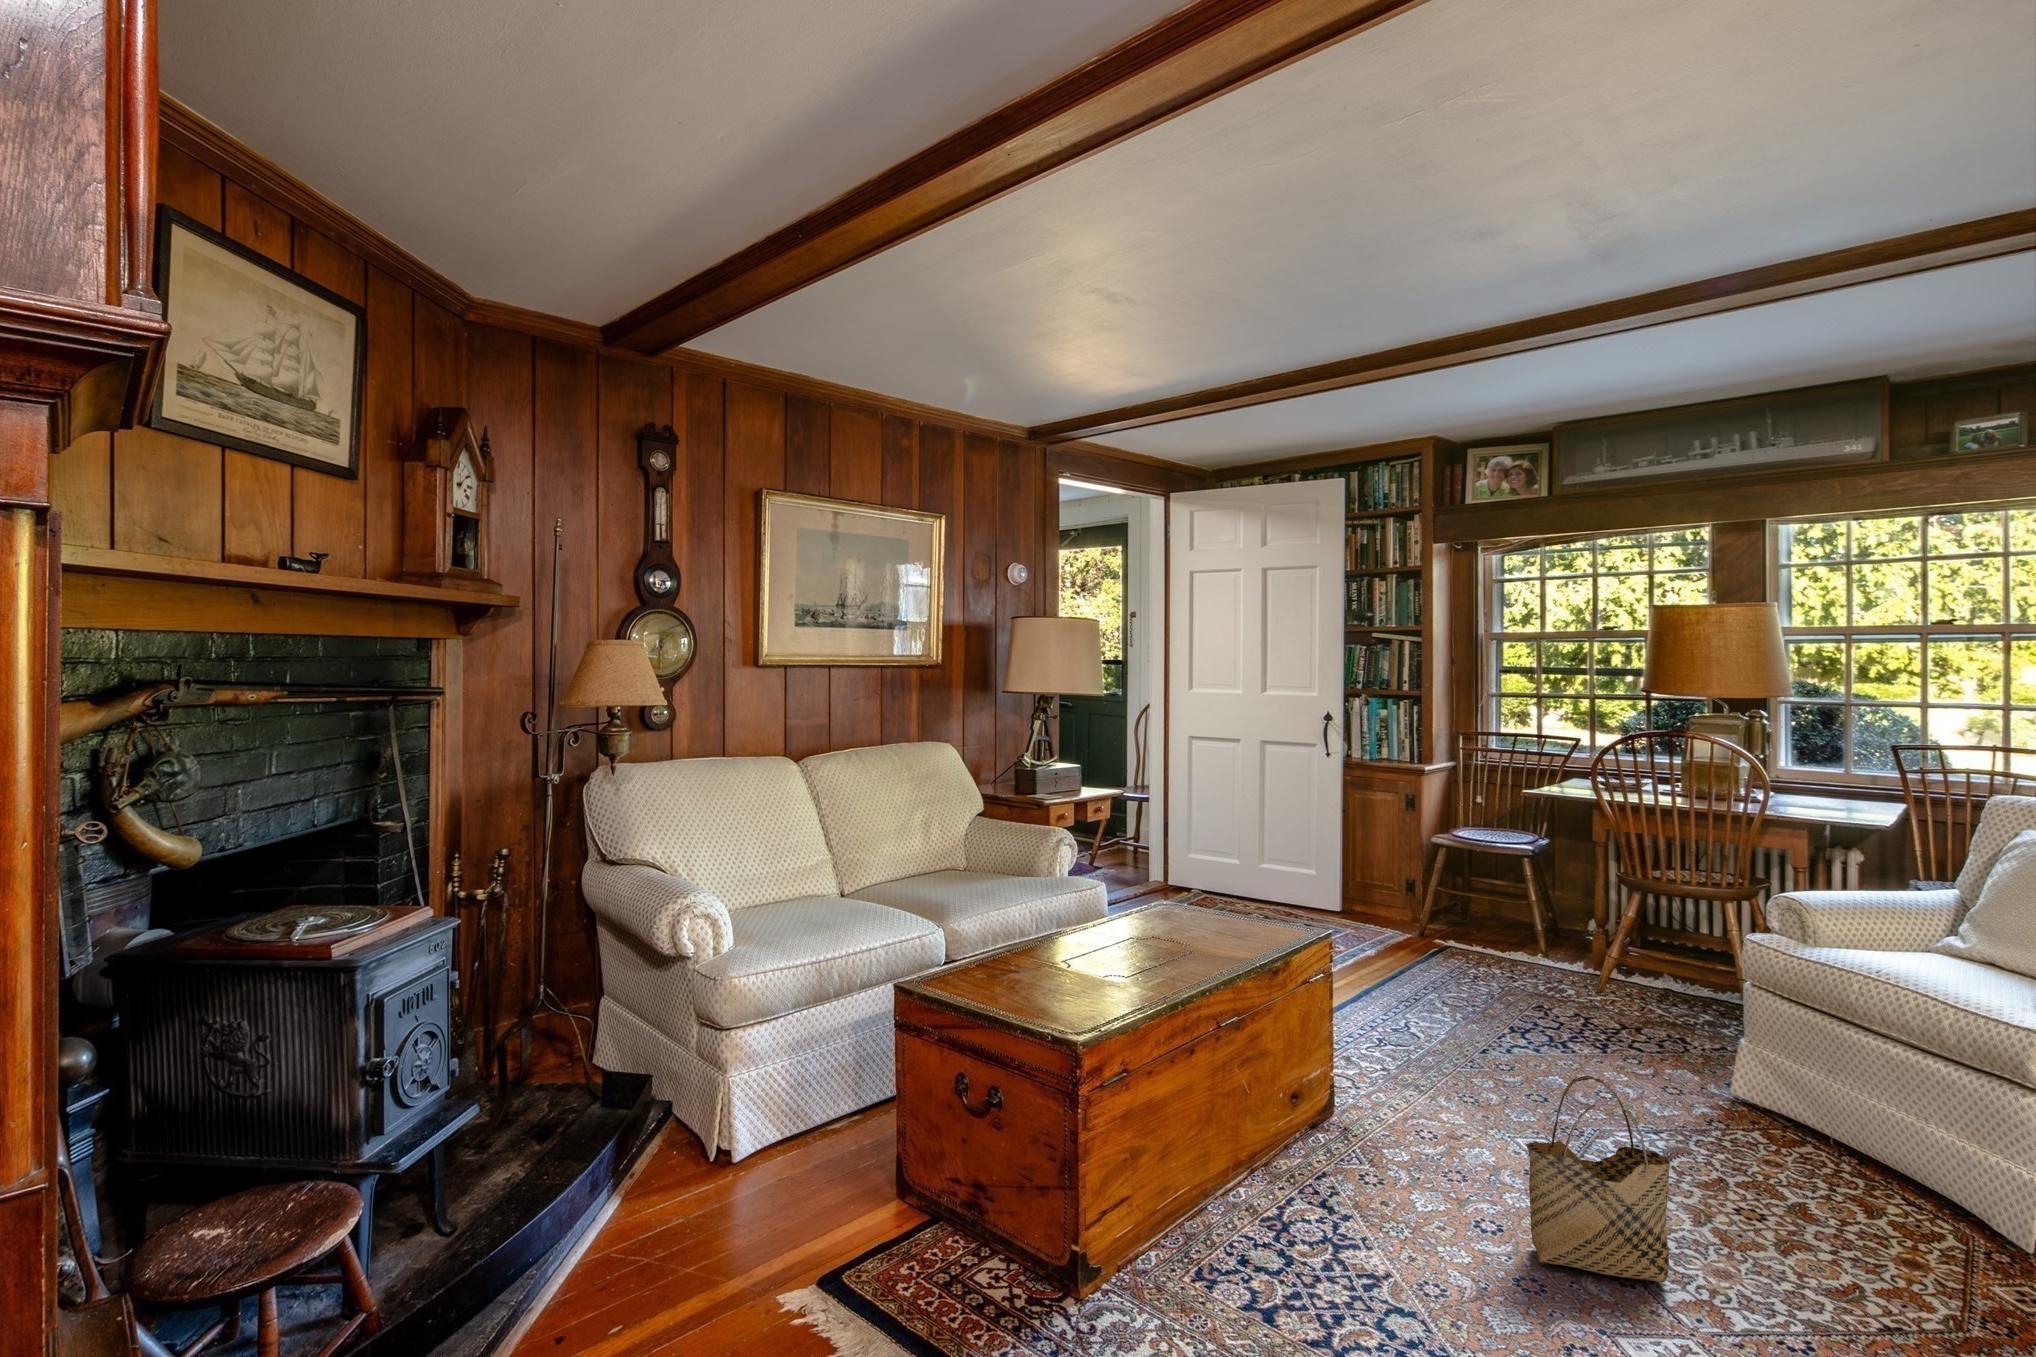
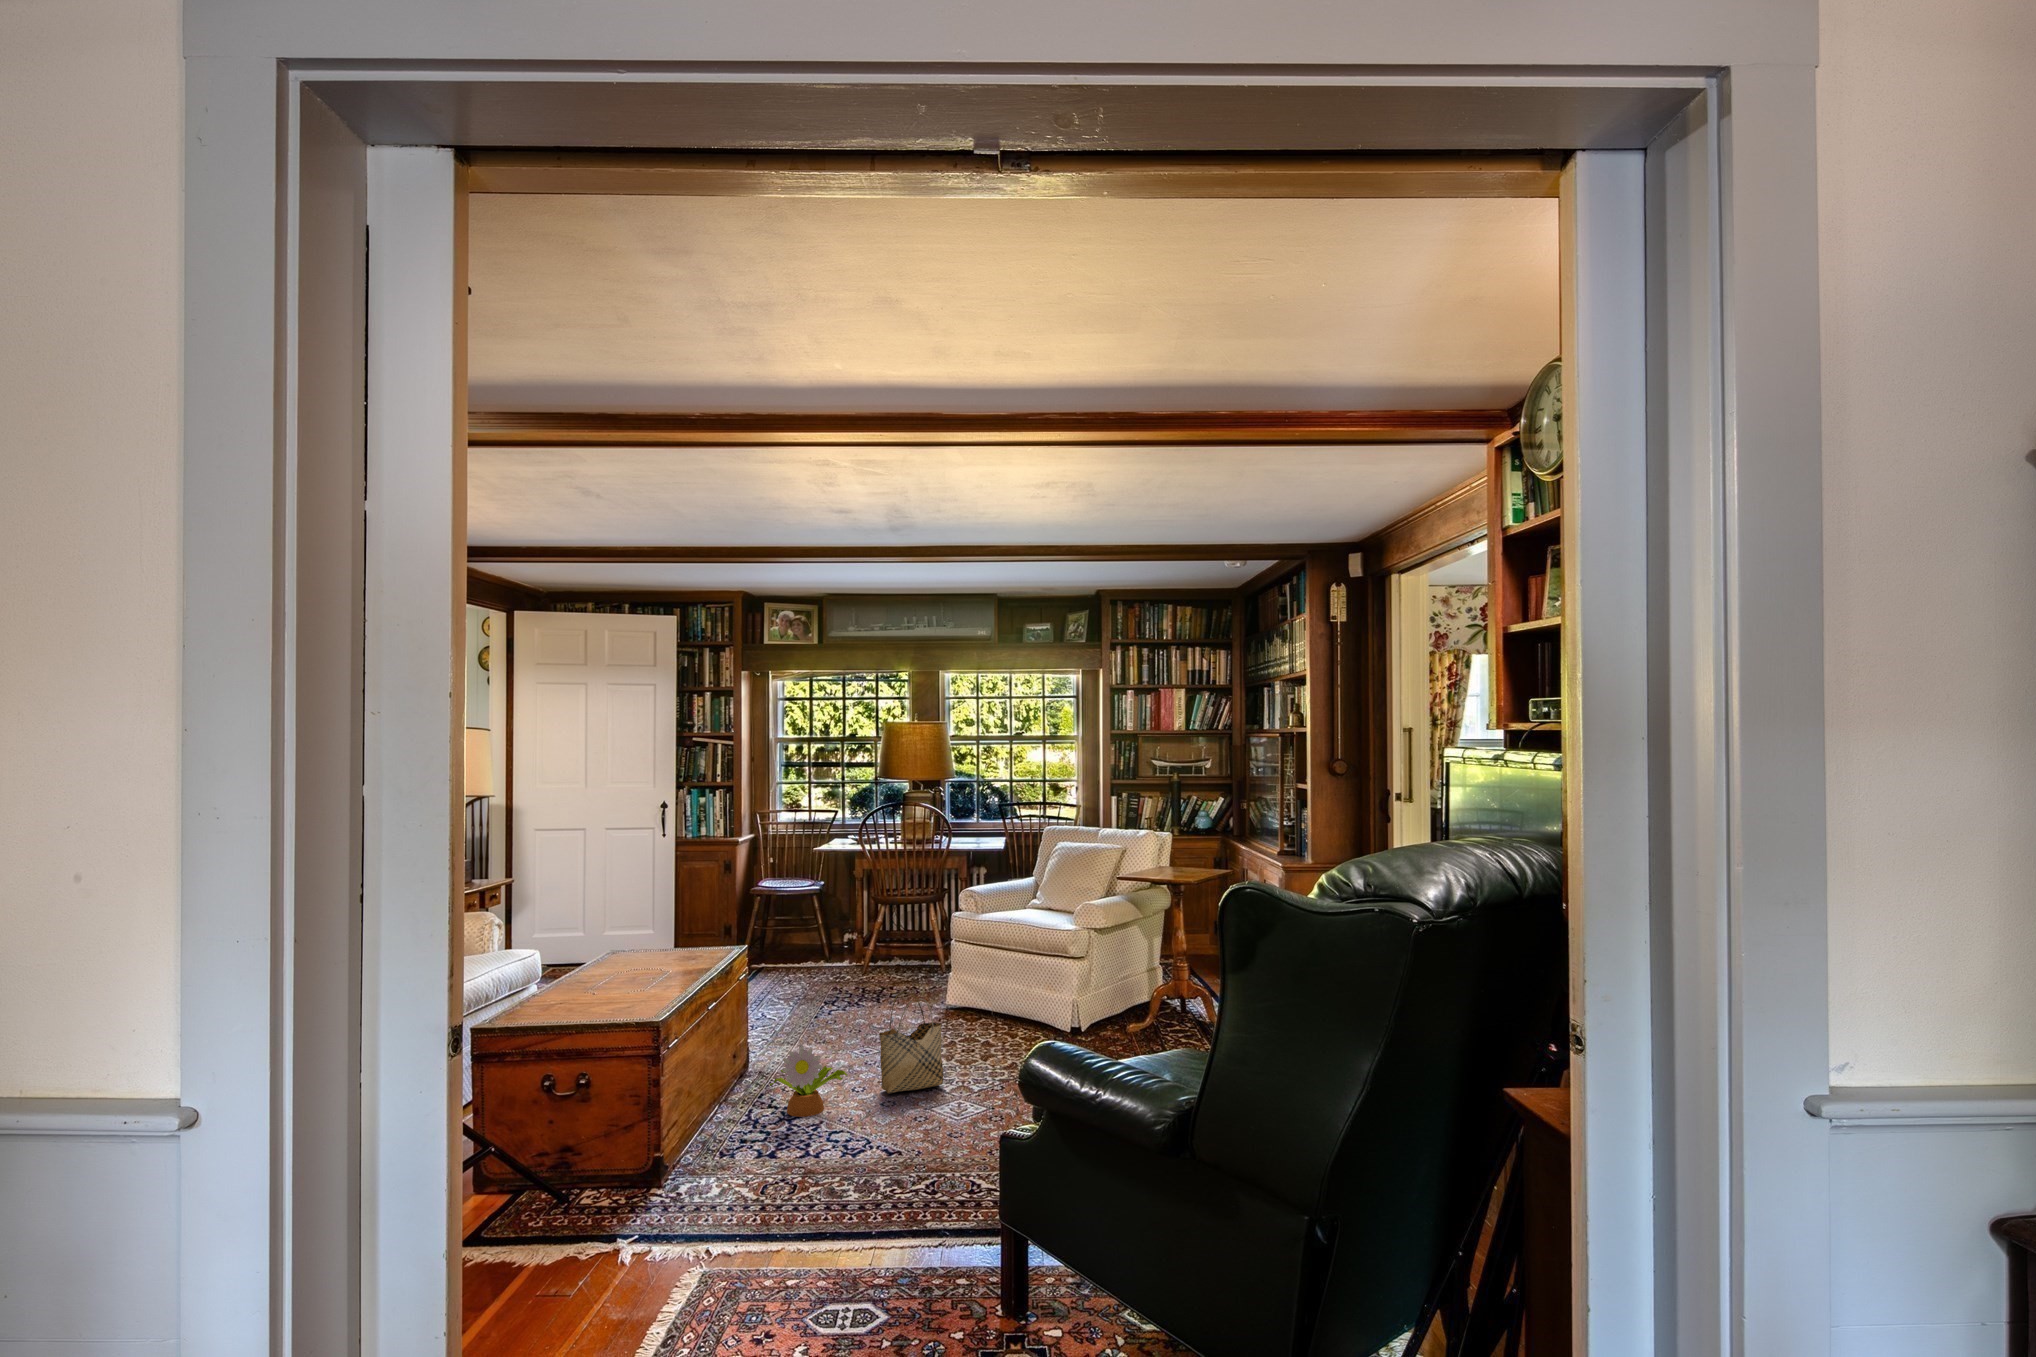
decorative plant: none [1309,1132,1454,1258] -> present [769,1046,847,1117]

